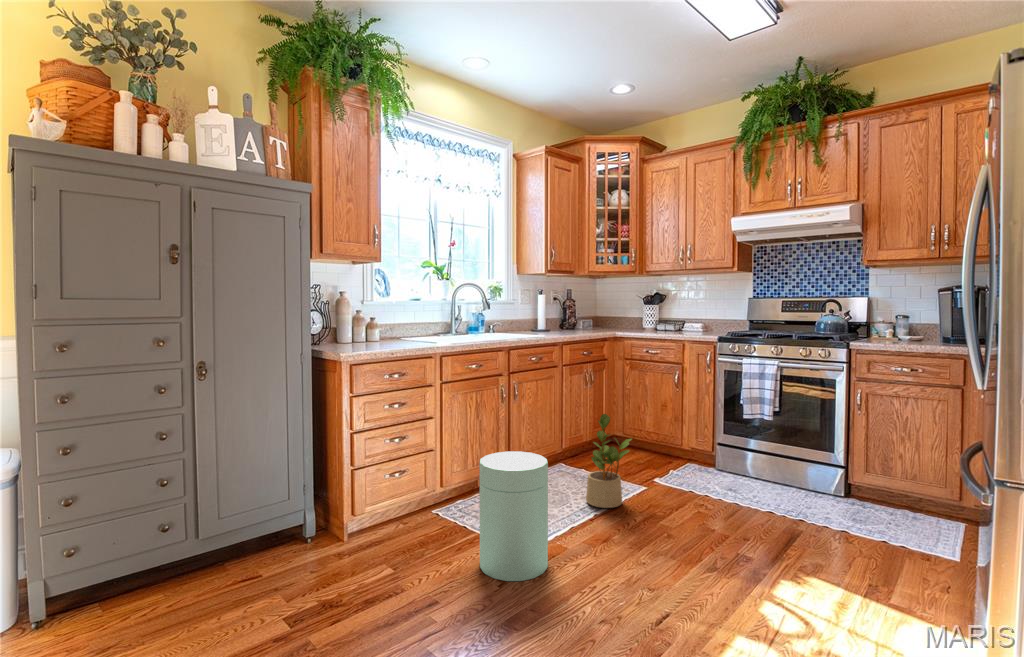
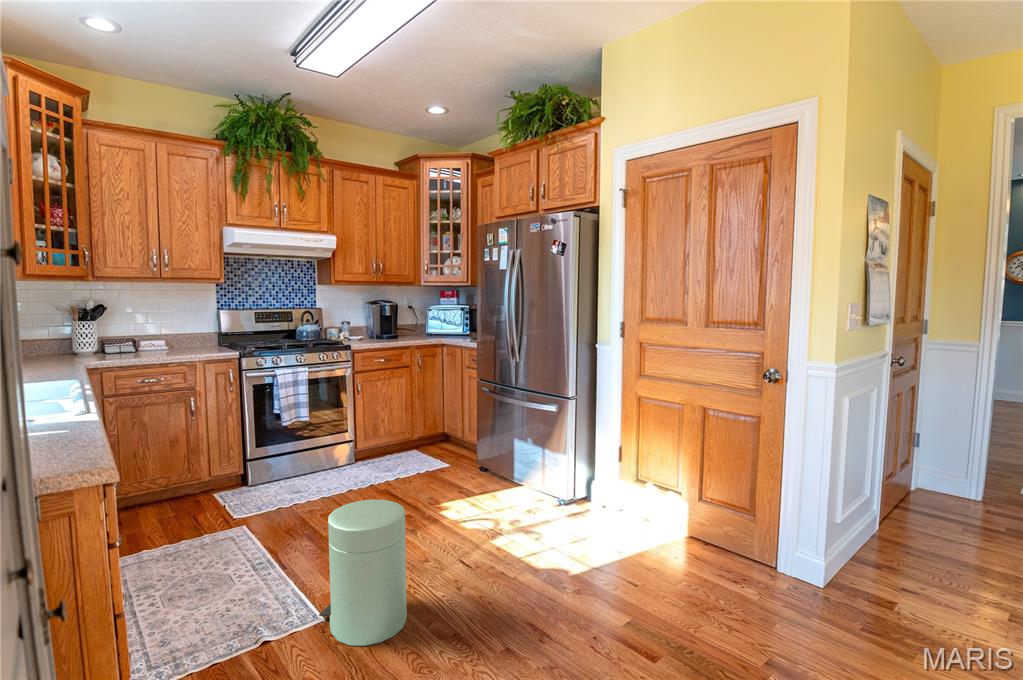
potted plant: present [586,414,632,508] -> none [240,454,294,560]

